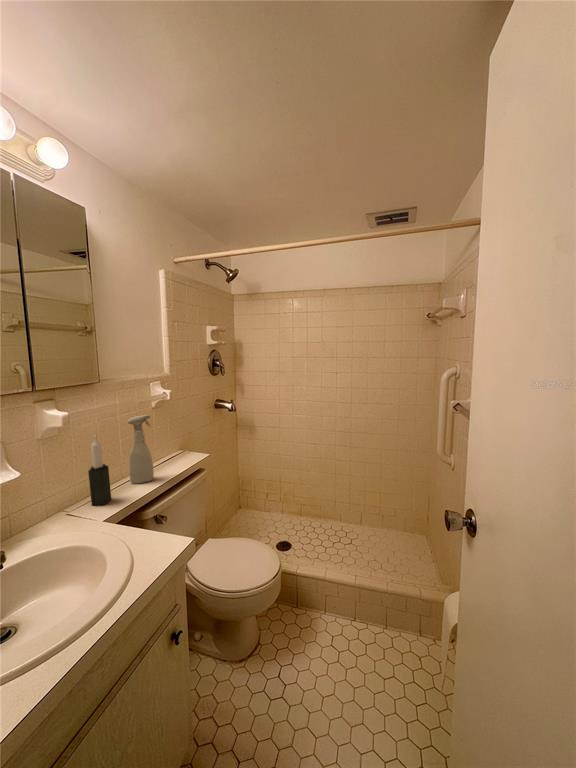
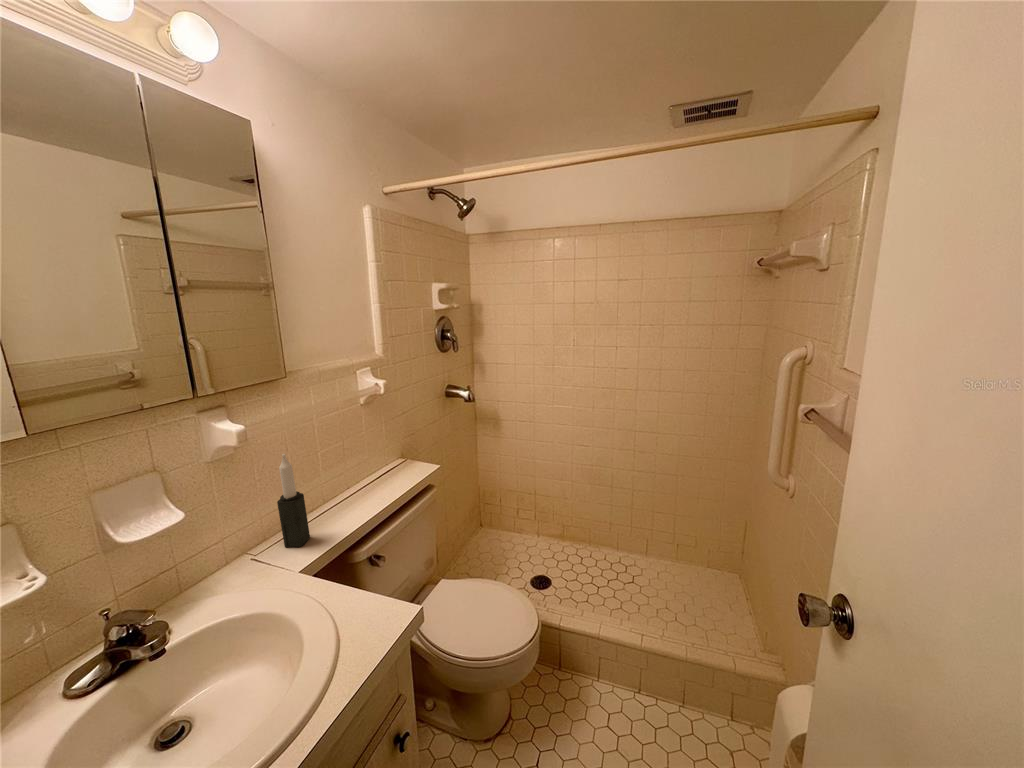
spray bottle: present [127,415,154,484] -> none [327,420,365,514]

